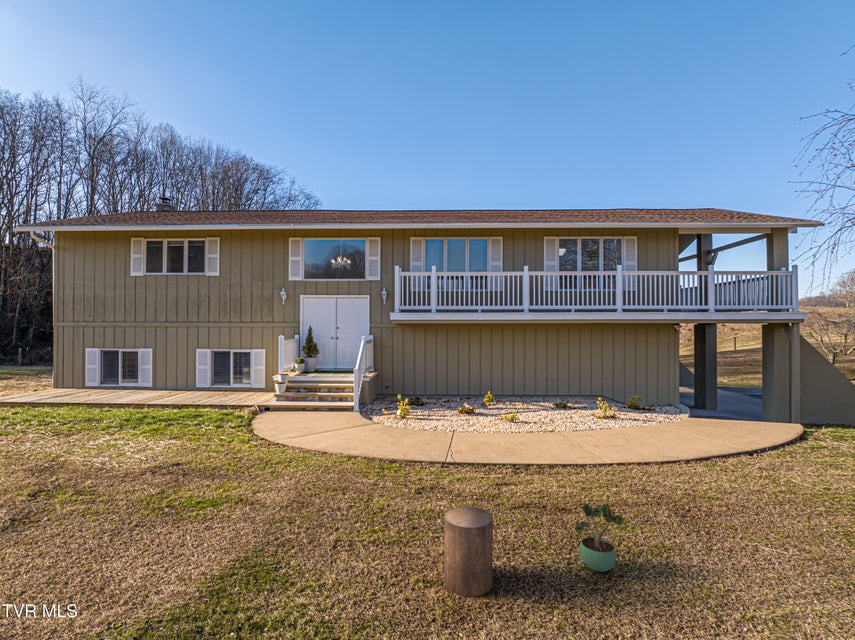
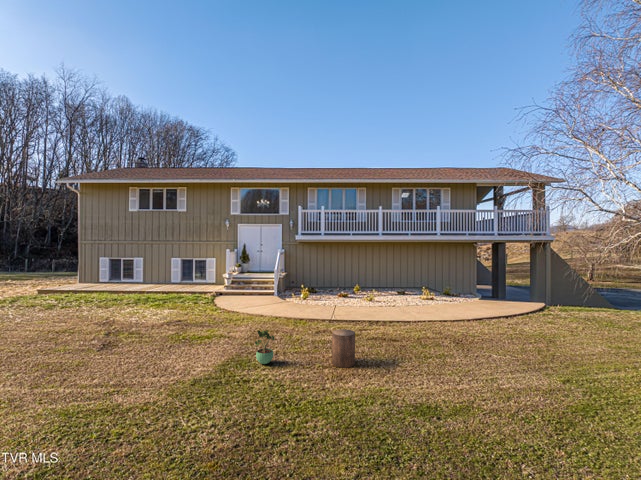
potted plant: present [576,503,623,572] -> present [255,330,275,364]

